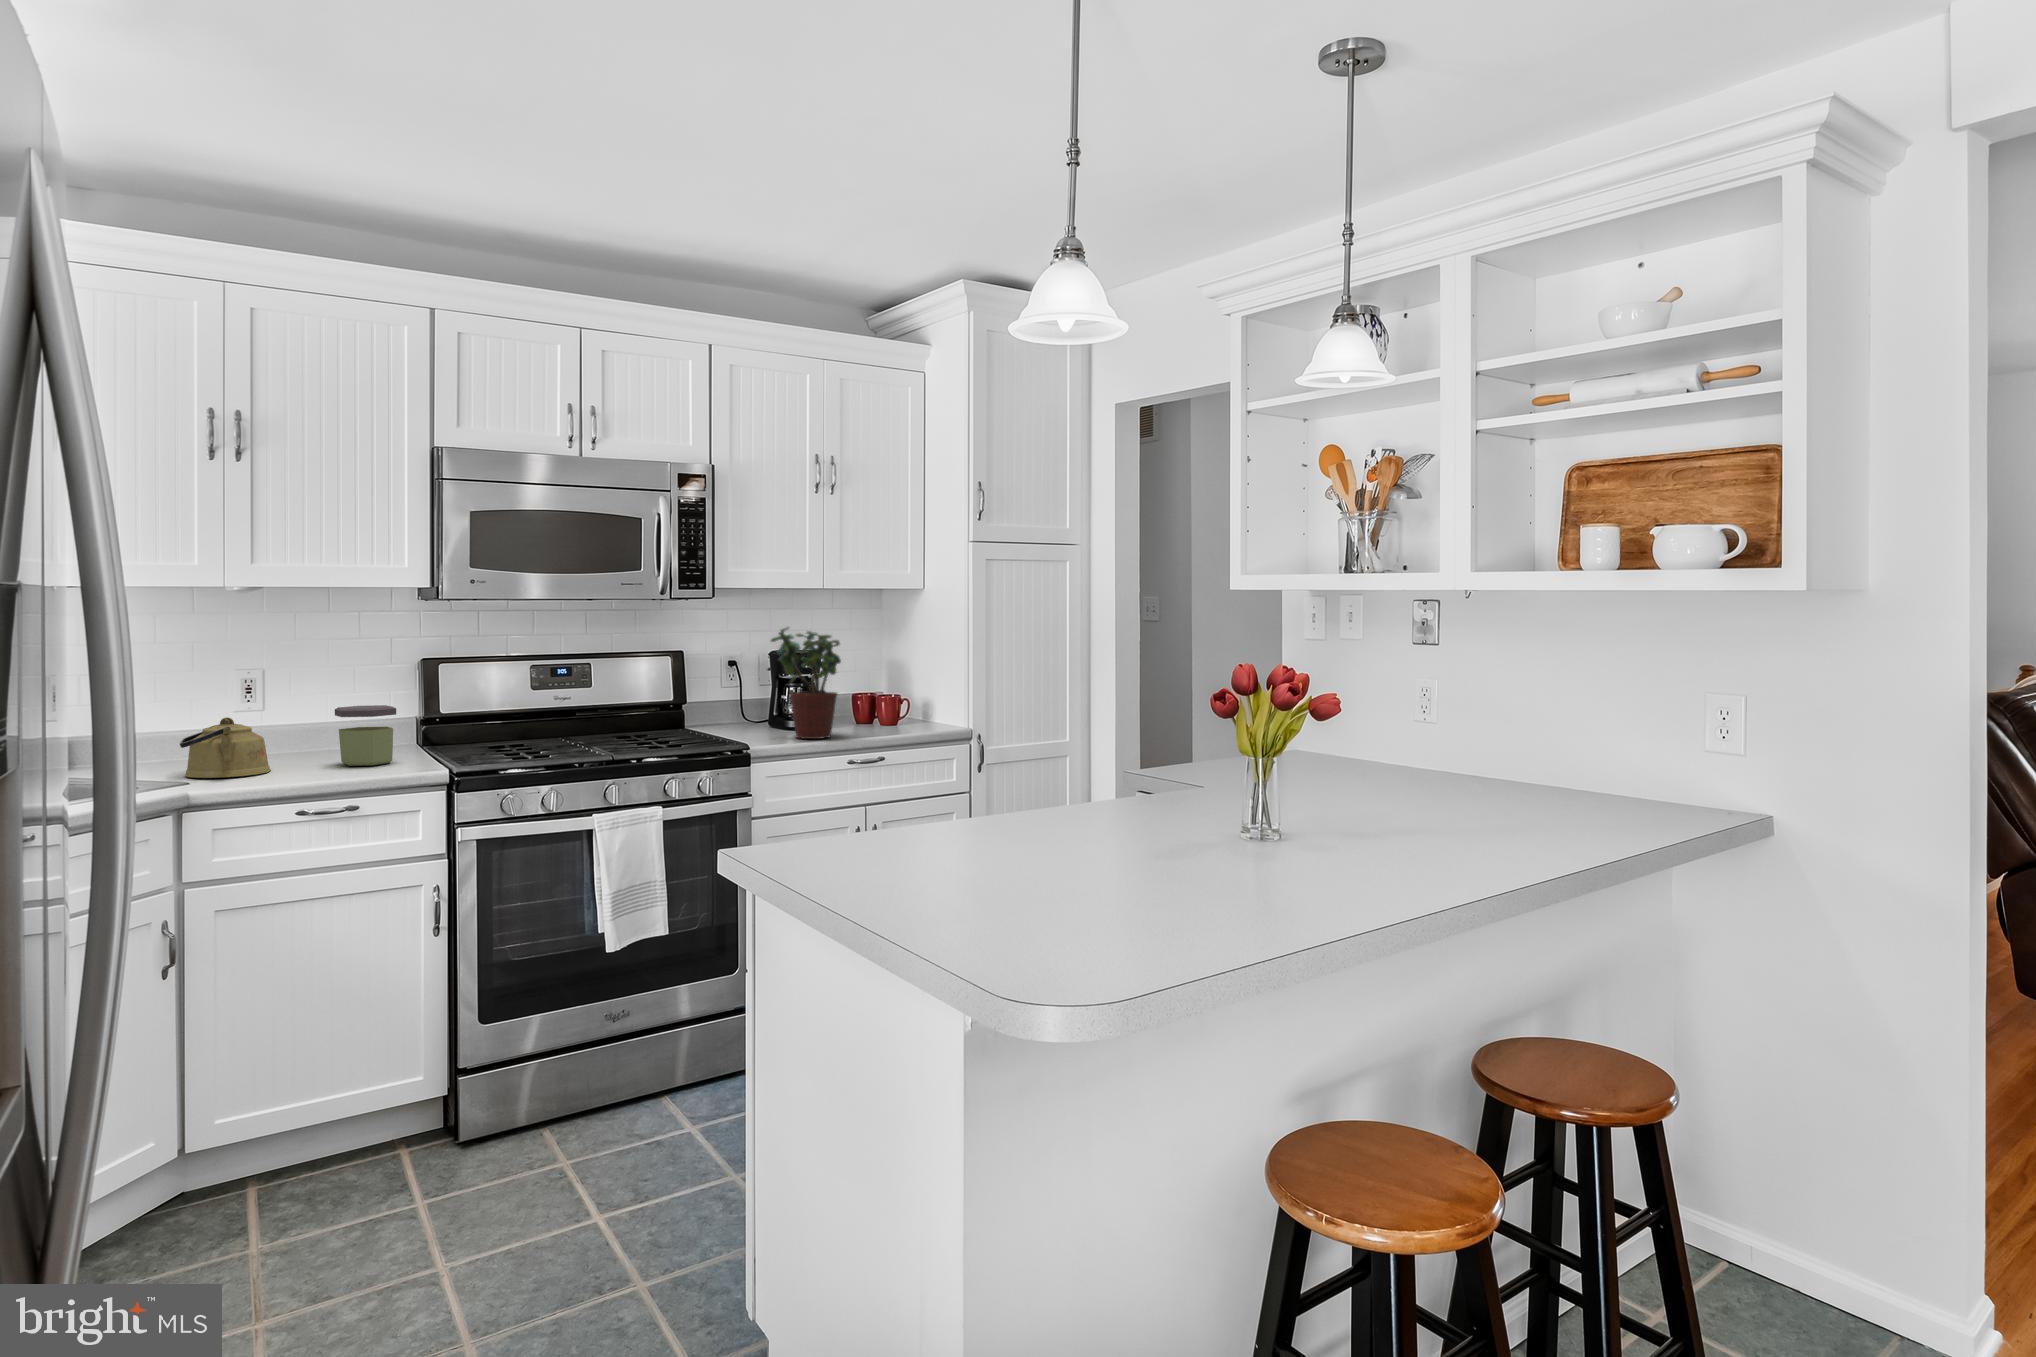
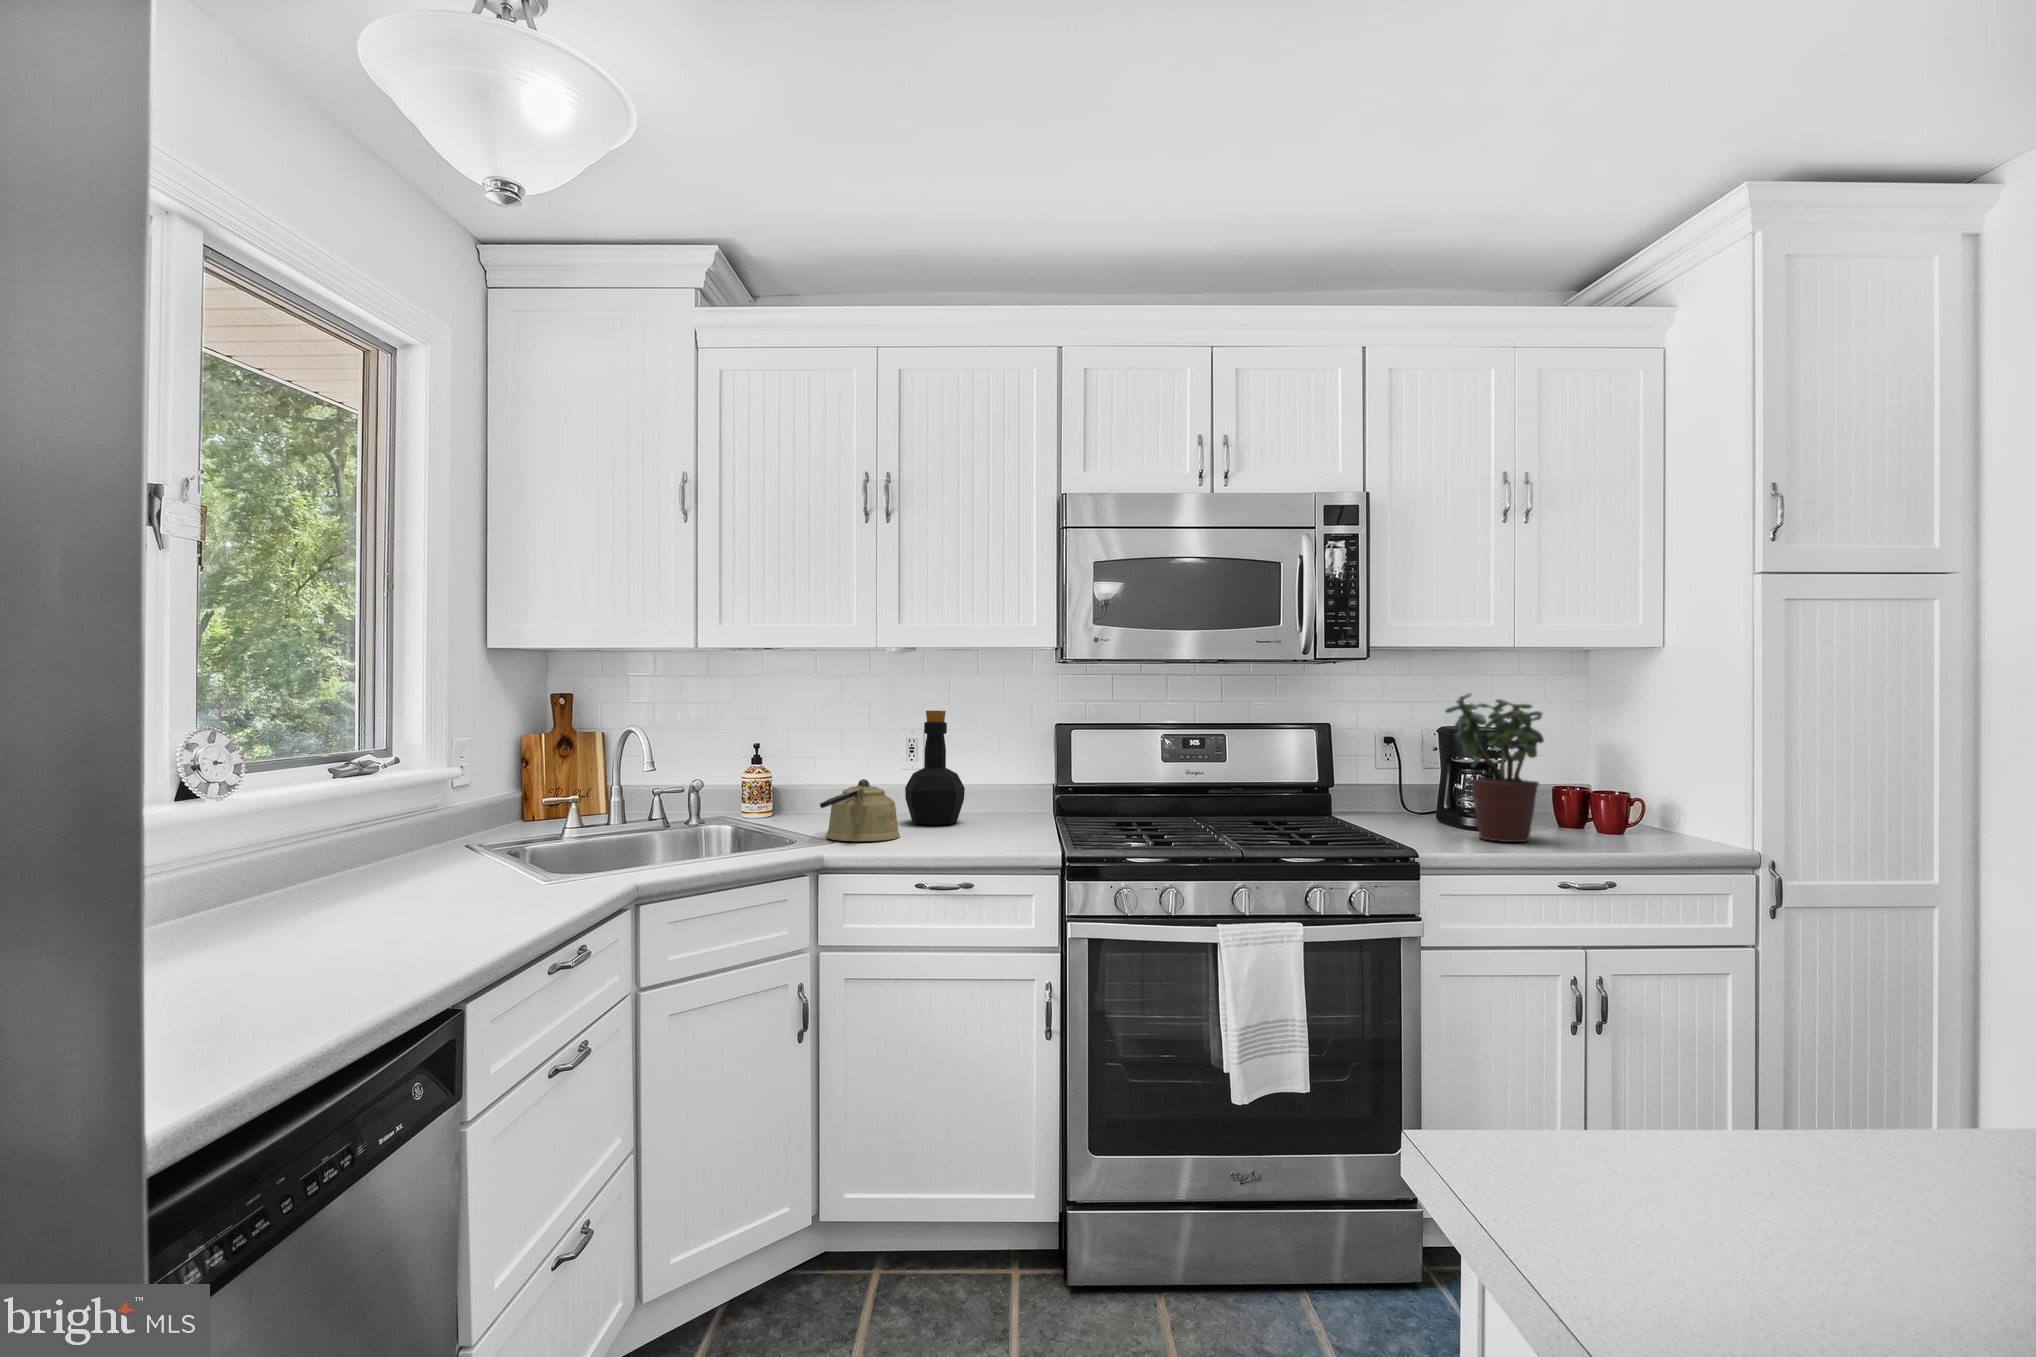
bottle: none [264,647,331,758] -> present [905,710,965,825]
jar: present [335,705,396,766] -> none [961,773,1018,838]

